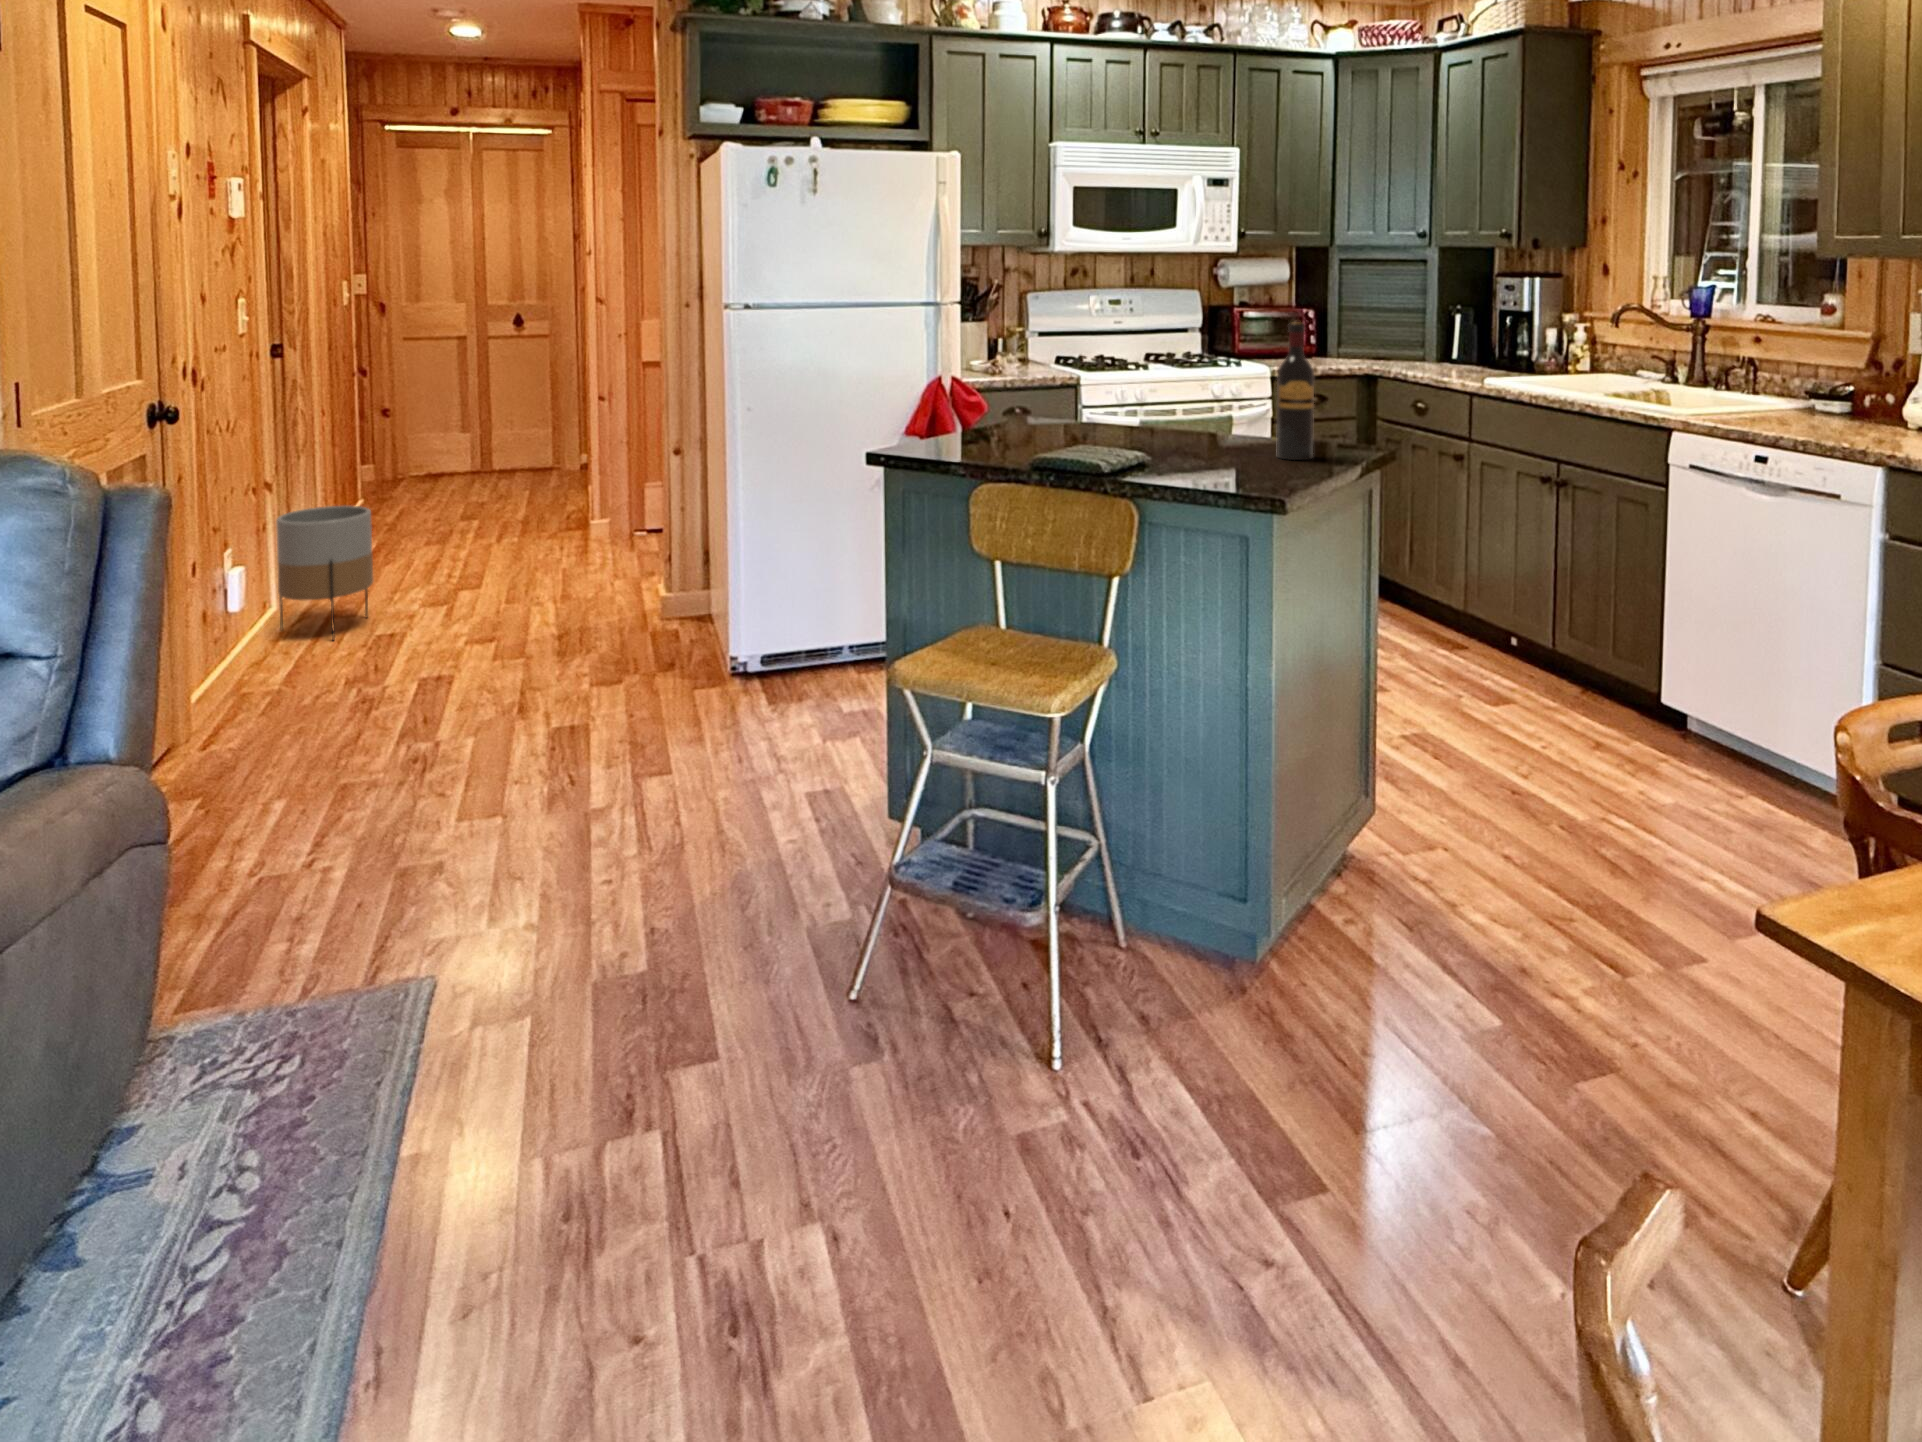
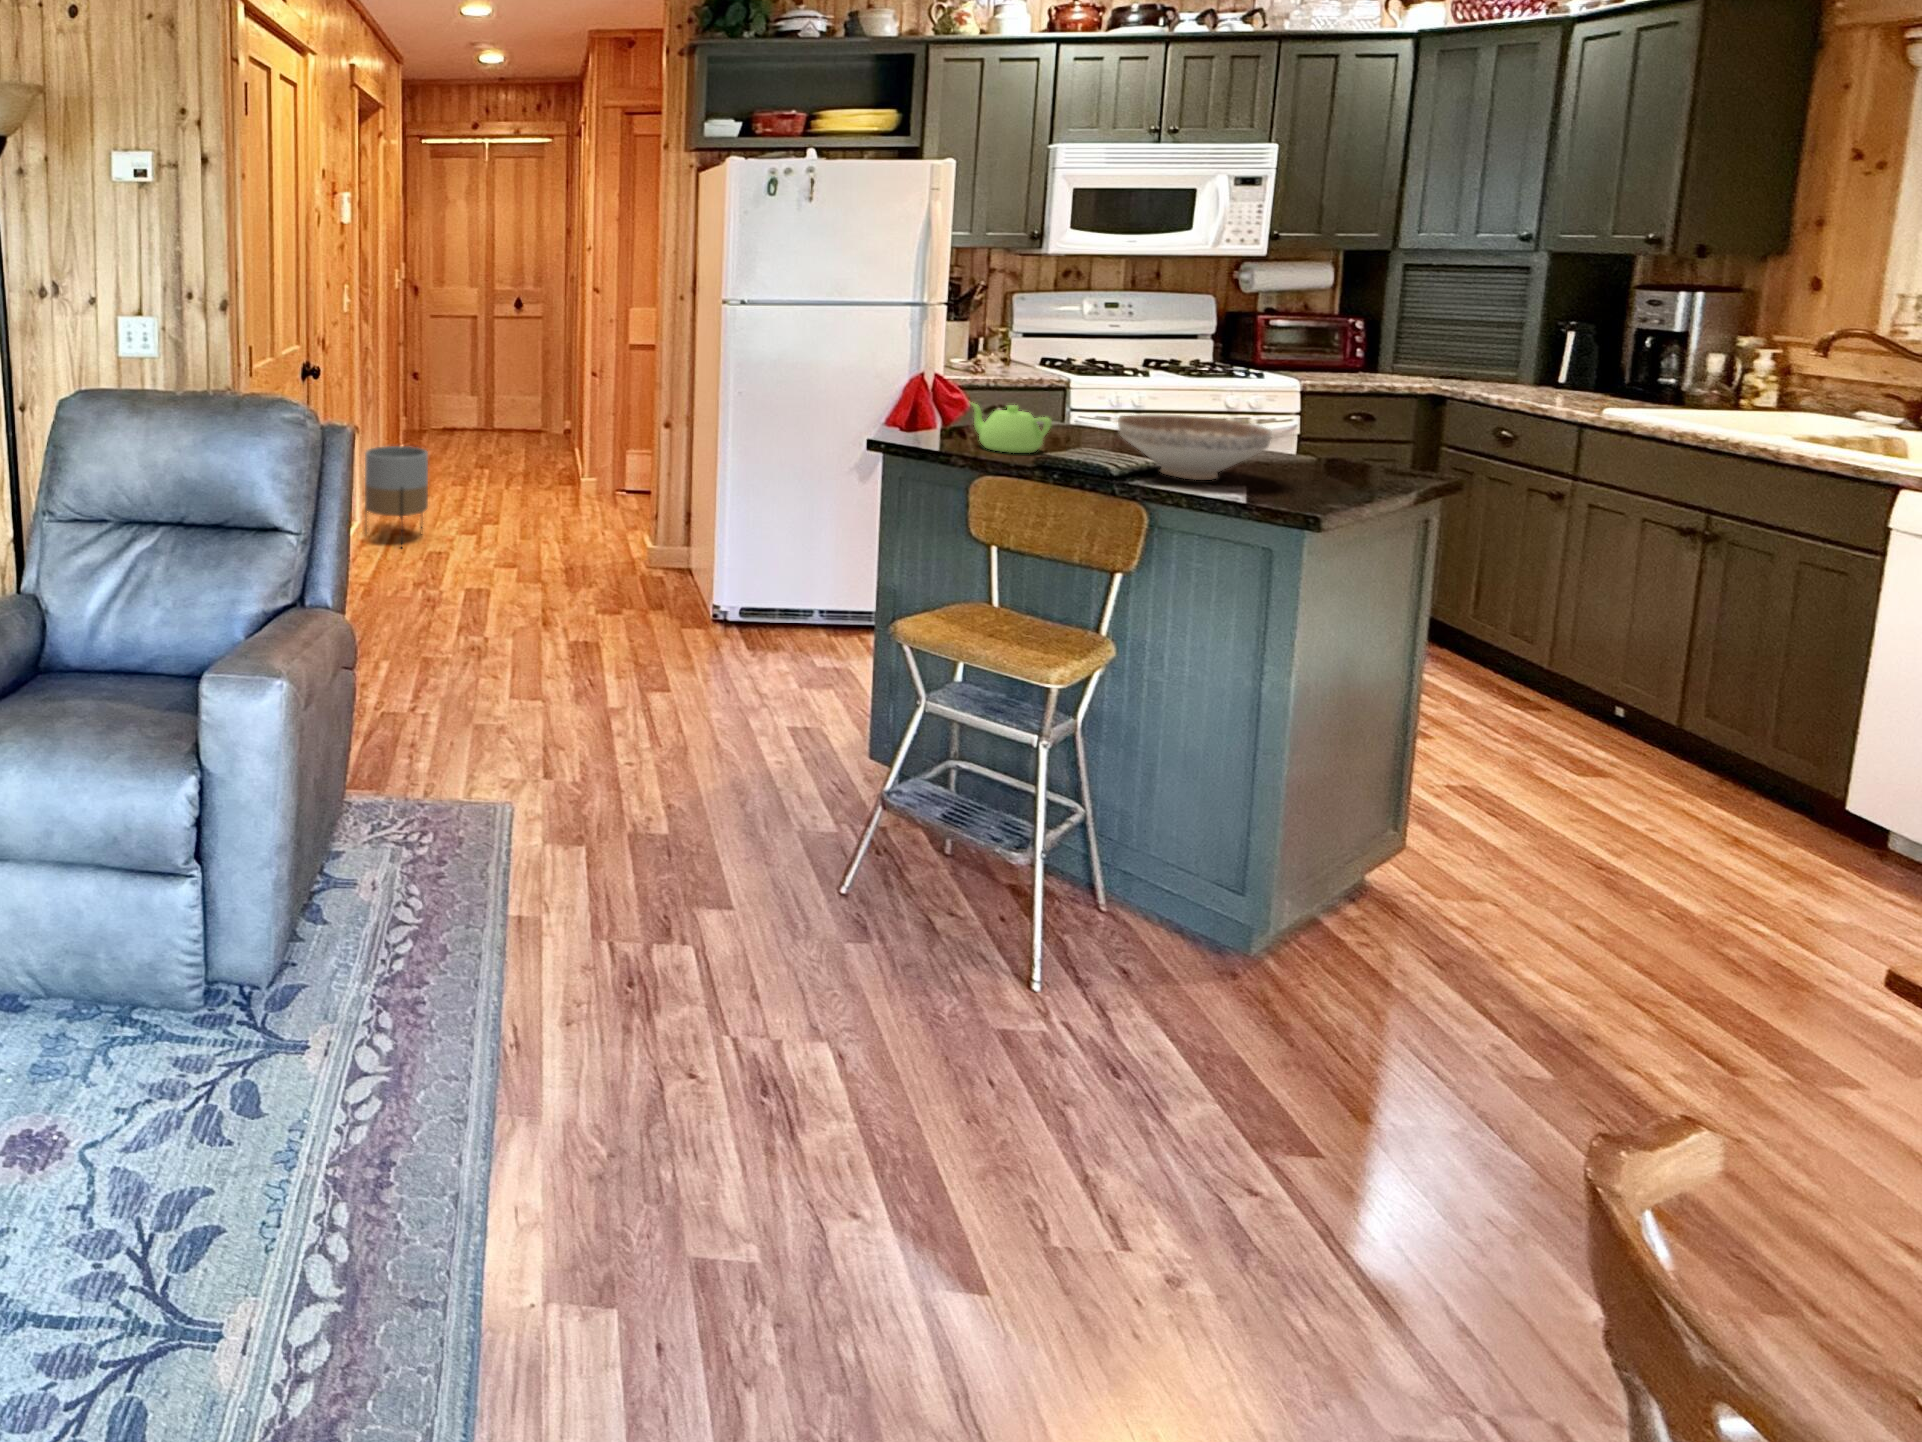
wine bottle: present [1276,322,1314,460] -> none [1311,340,1366,482]
teapot: none [971,403,1051,456] -> present [972,403,1052,453]
decorative bowl: none [1109,404,1241,470] -> present [1118,414,1271,480]

